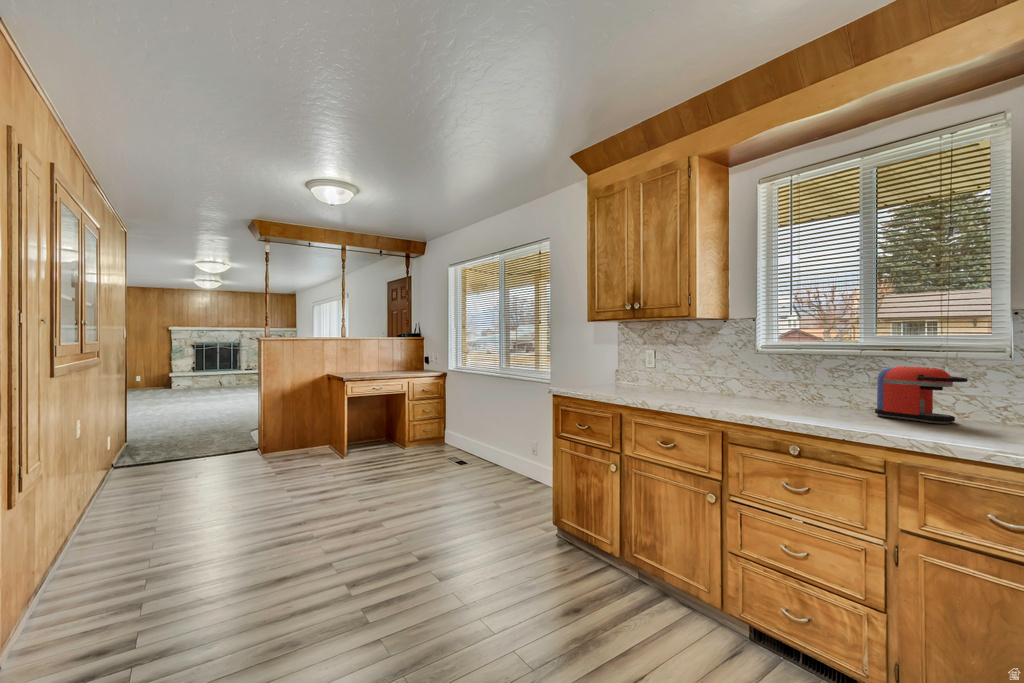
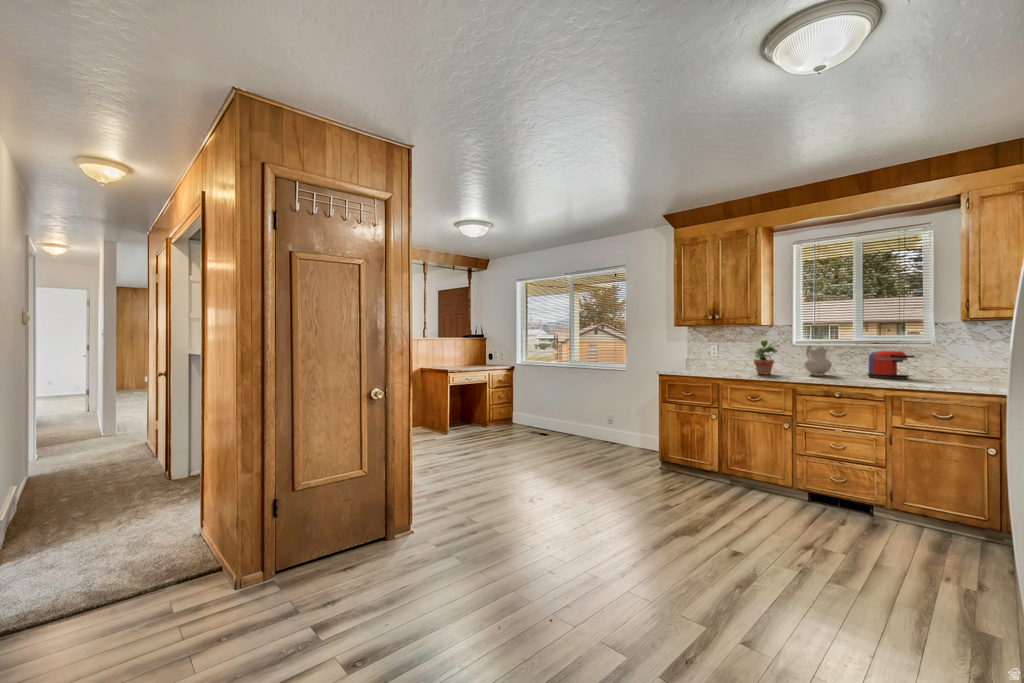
potted plant: none [684,344,735,401] -> present [750,340,779,374]
ceramic pitcher: none [768,354,815,408] -> present [805,346,831,376]

